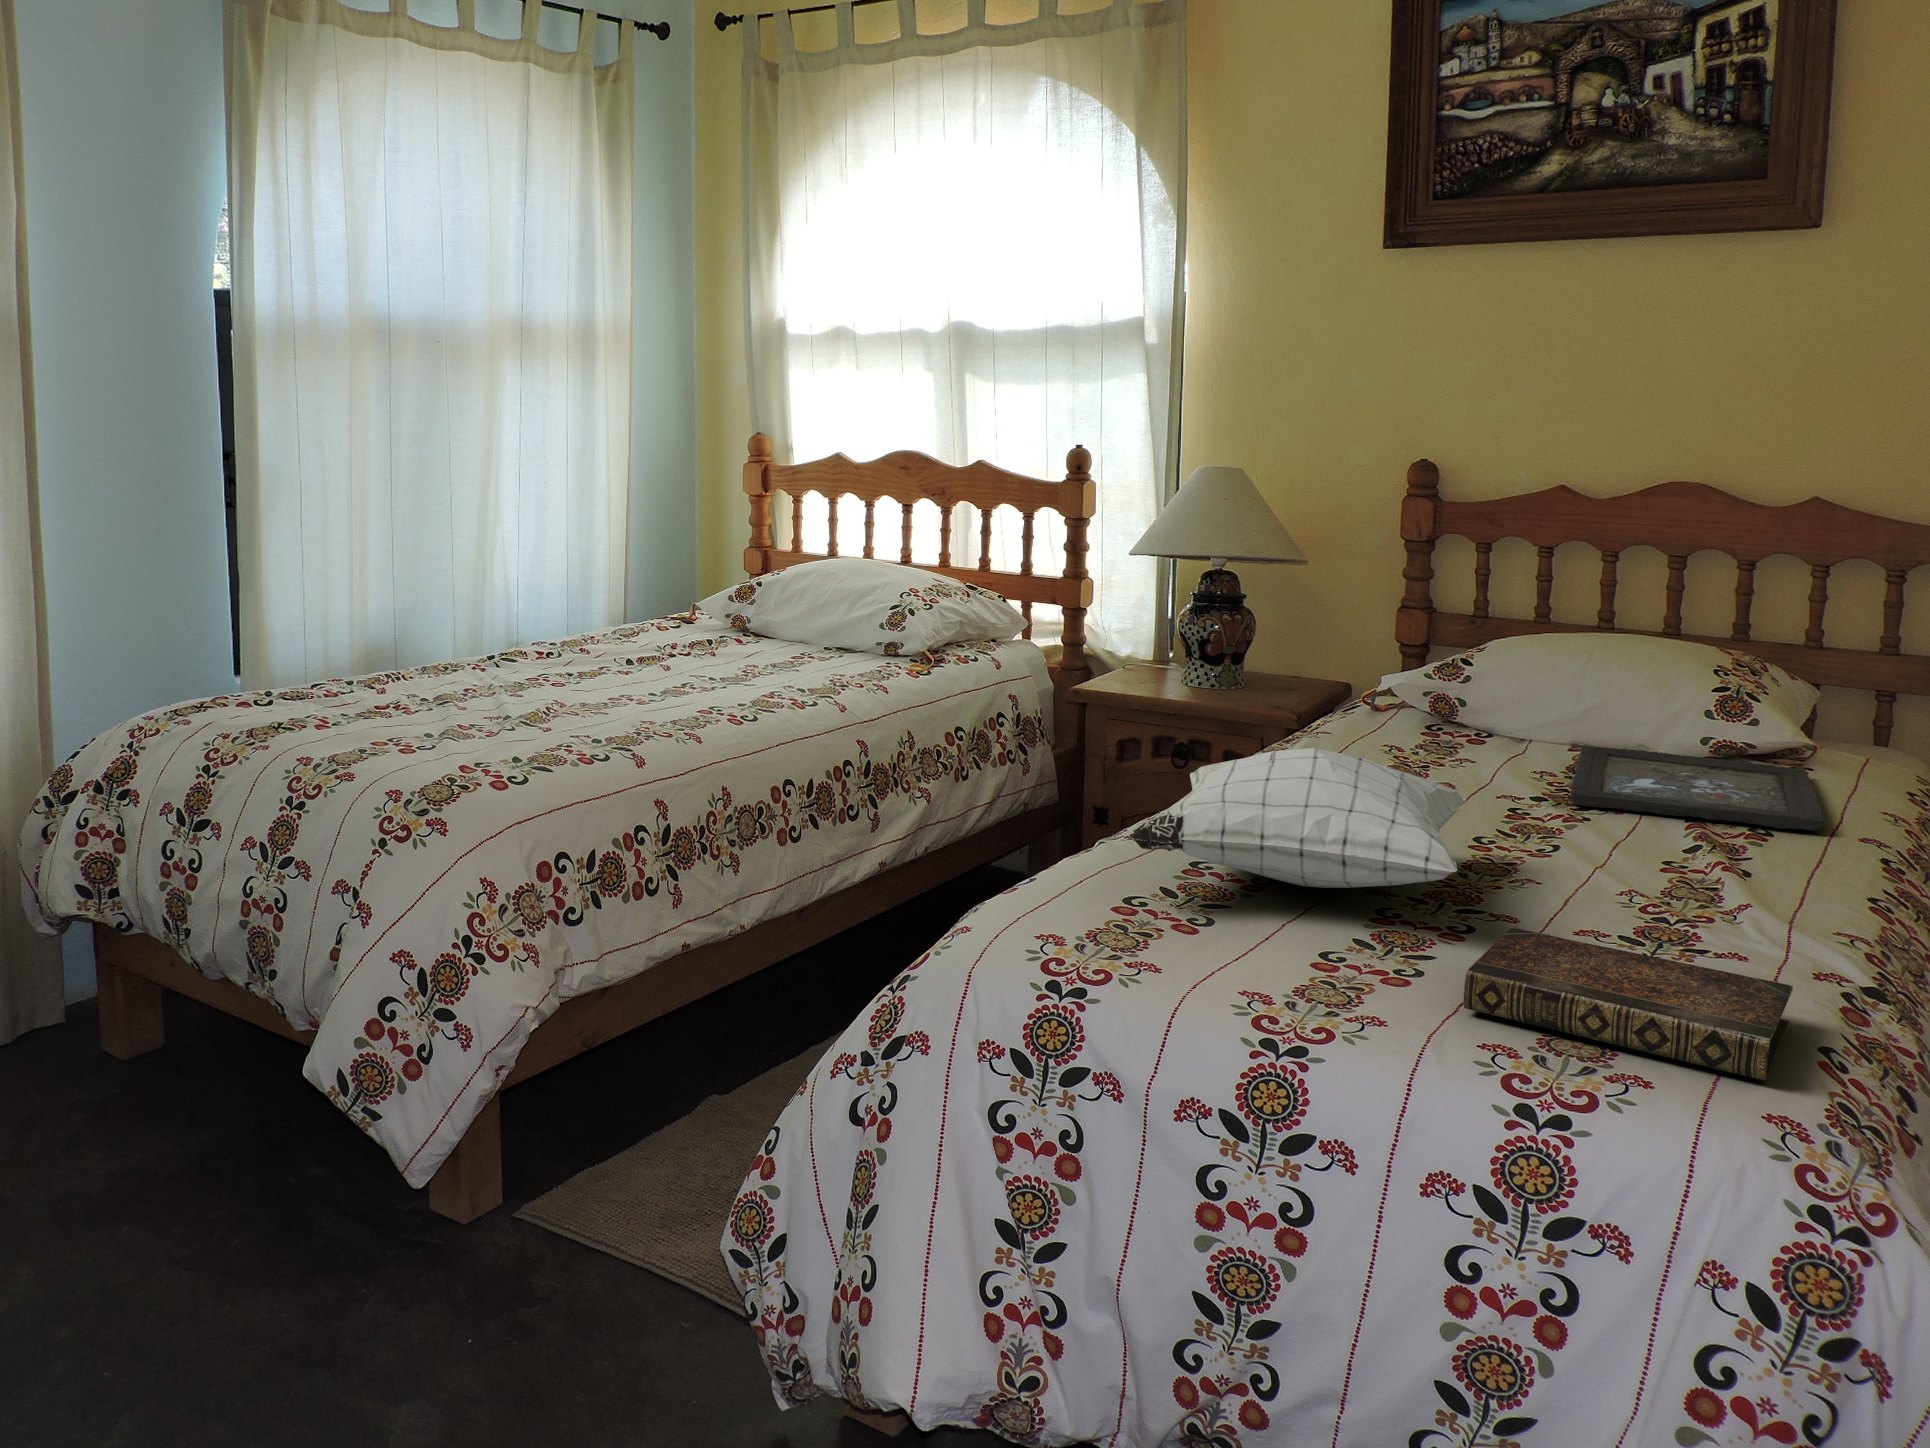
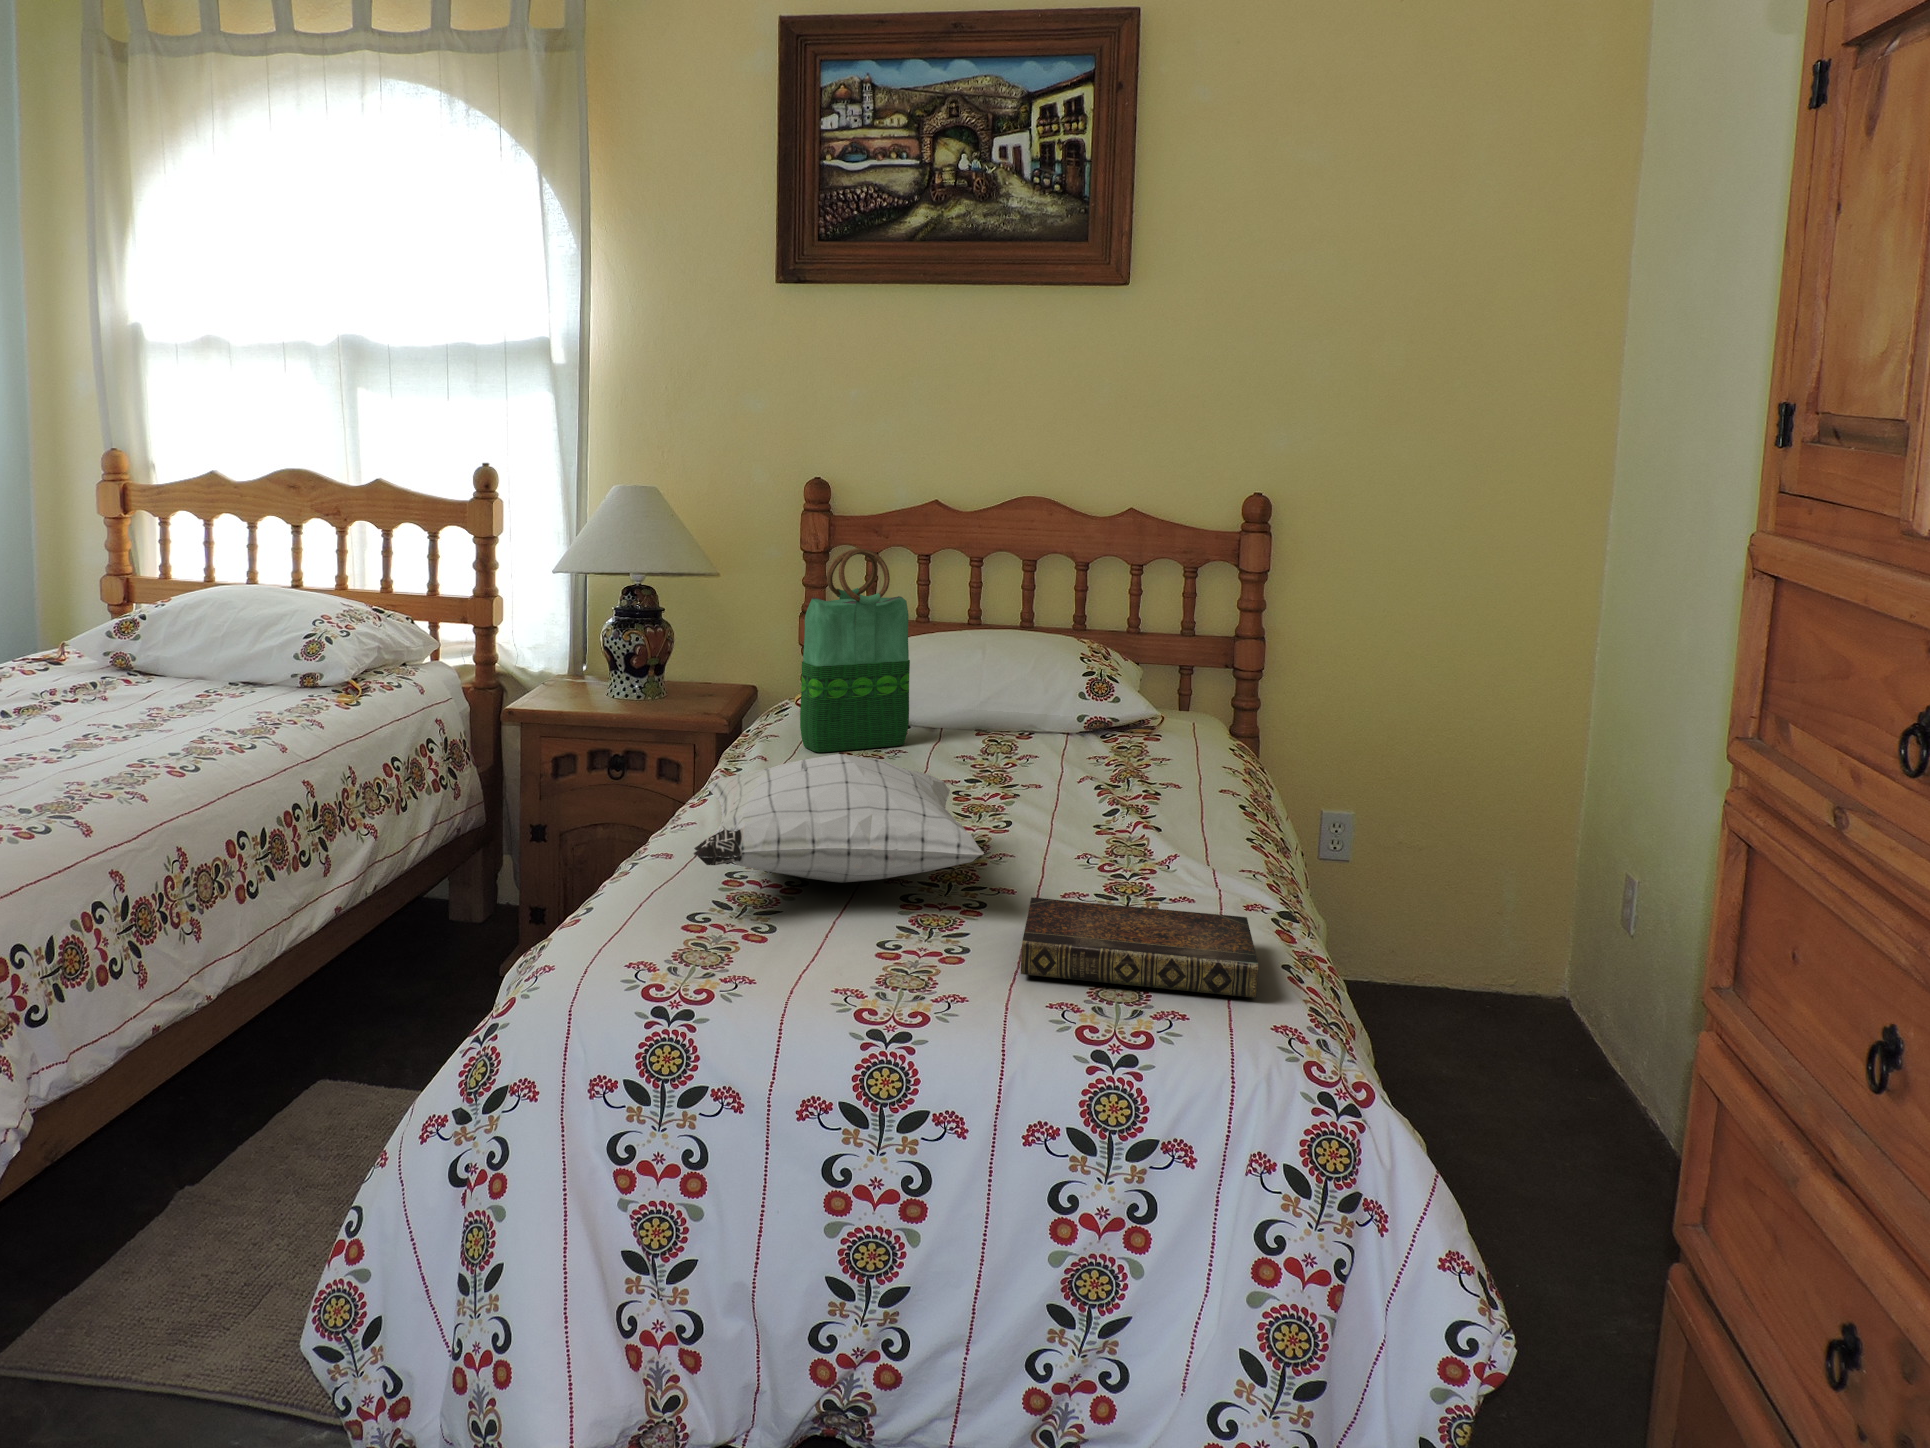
tote bag: none [1351,534,1485,755] -> present [800,549,910,752]
tray: present [1571,745,1824,831] -> none [985,728,1187,787]

